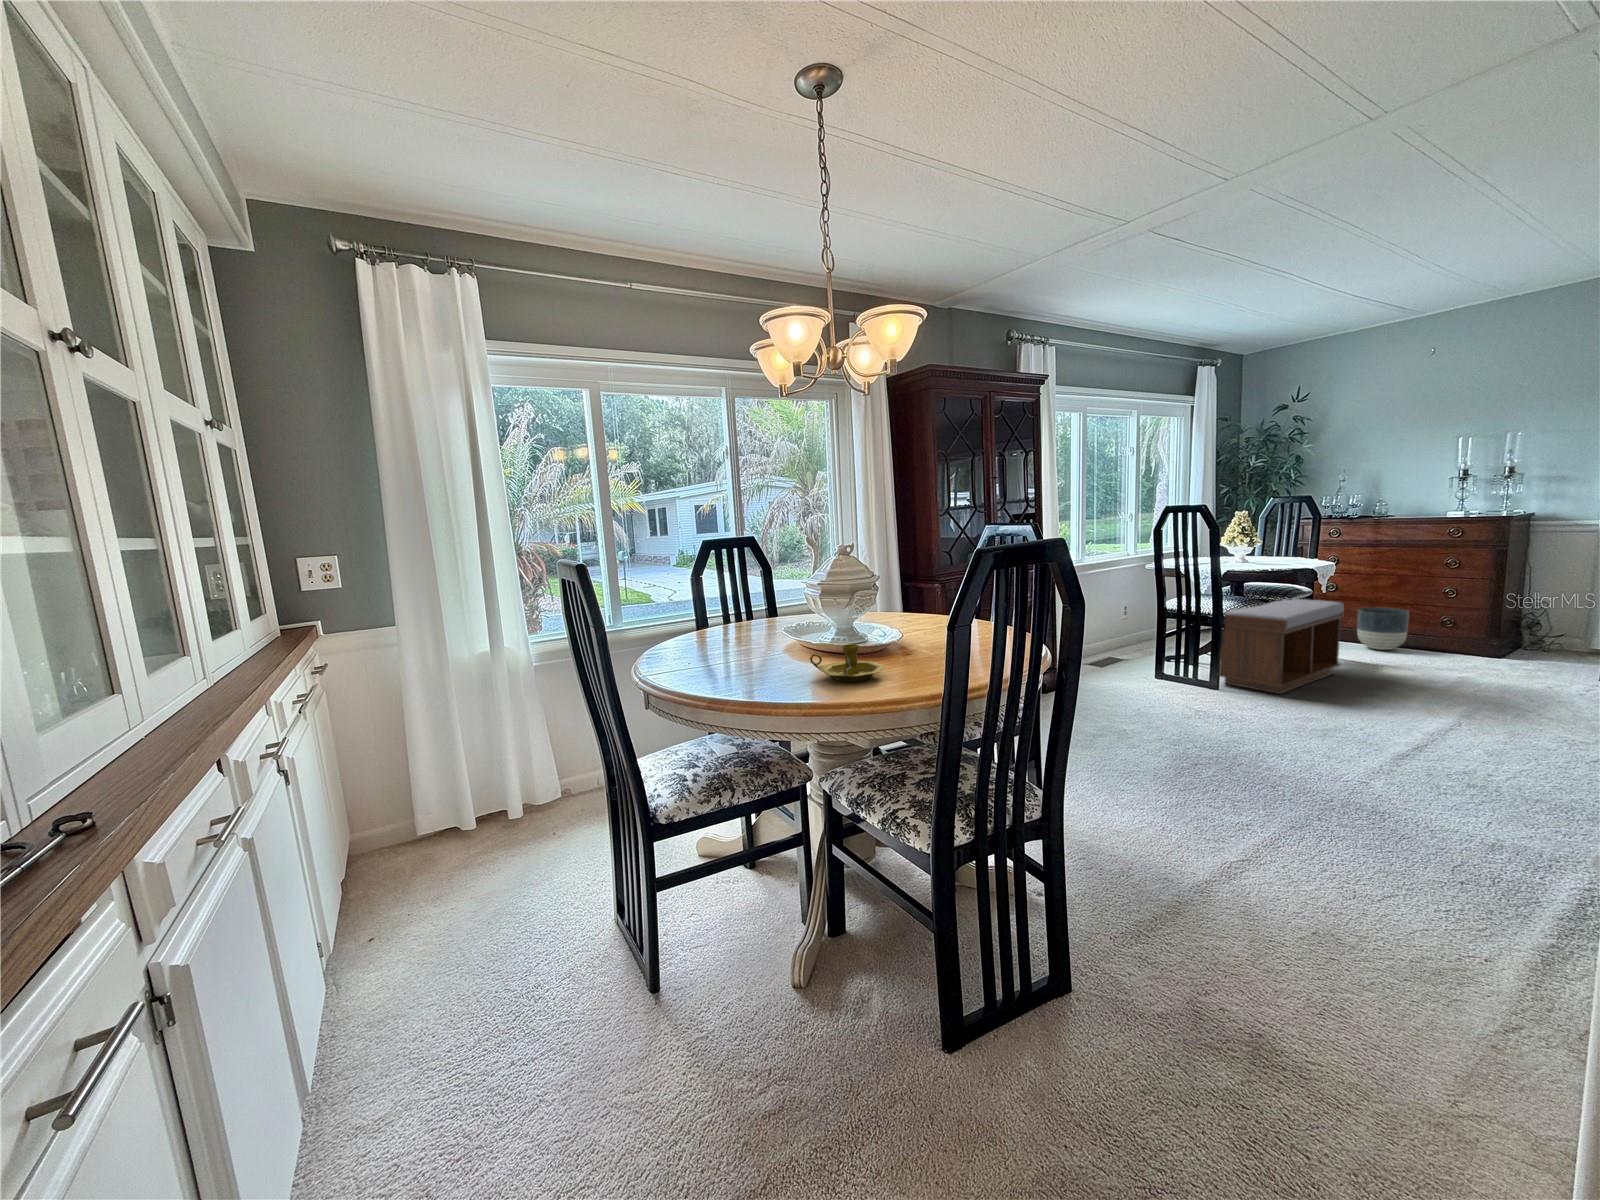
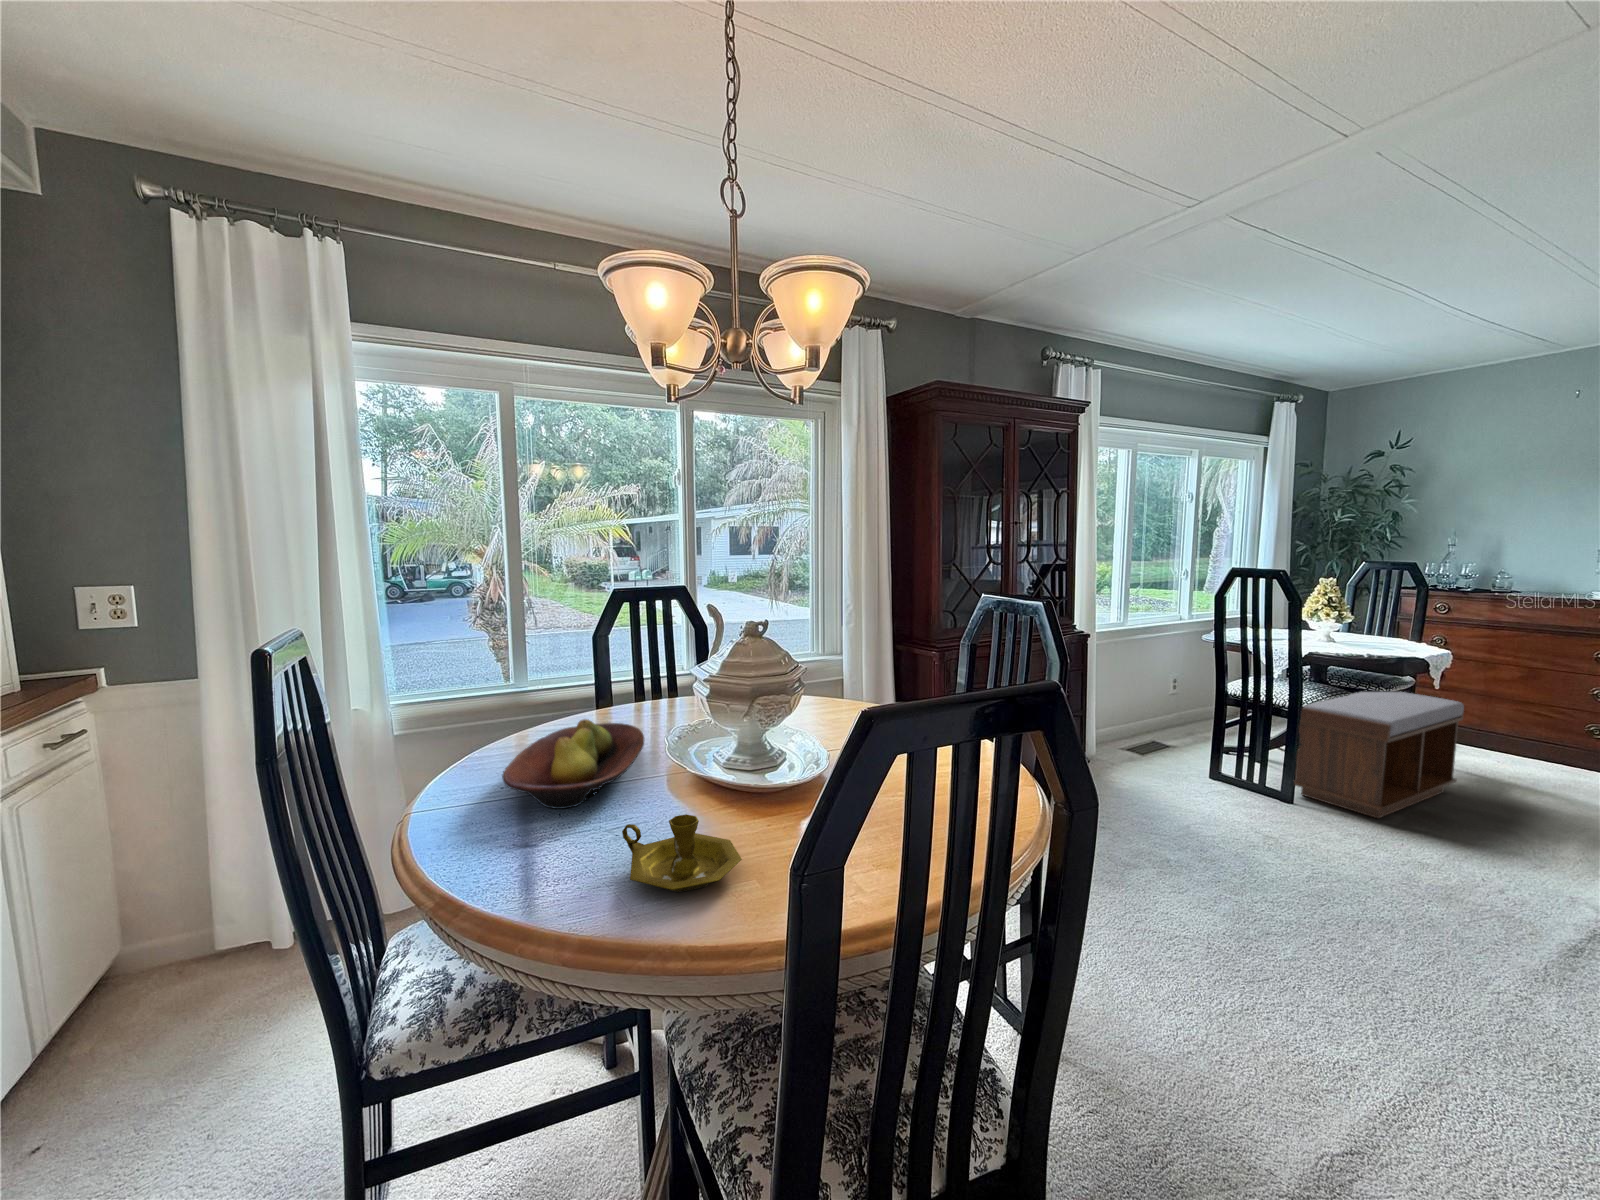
planter: present [1357,607,1409,650] -> none [1472,704,1544,760]
fruit bowl: none [703,616,782,664] -> present [502,719,644,809]

